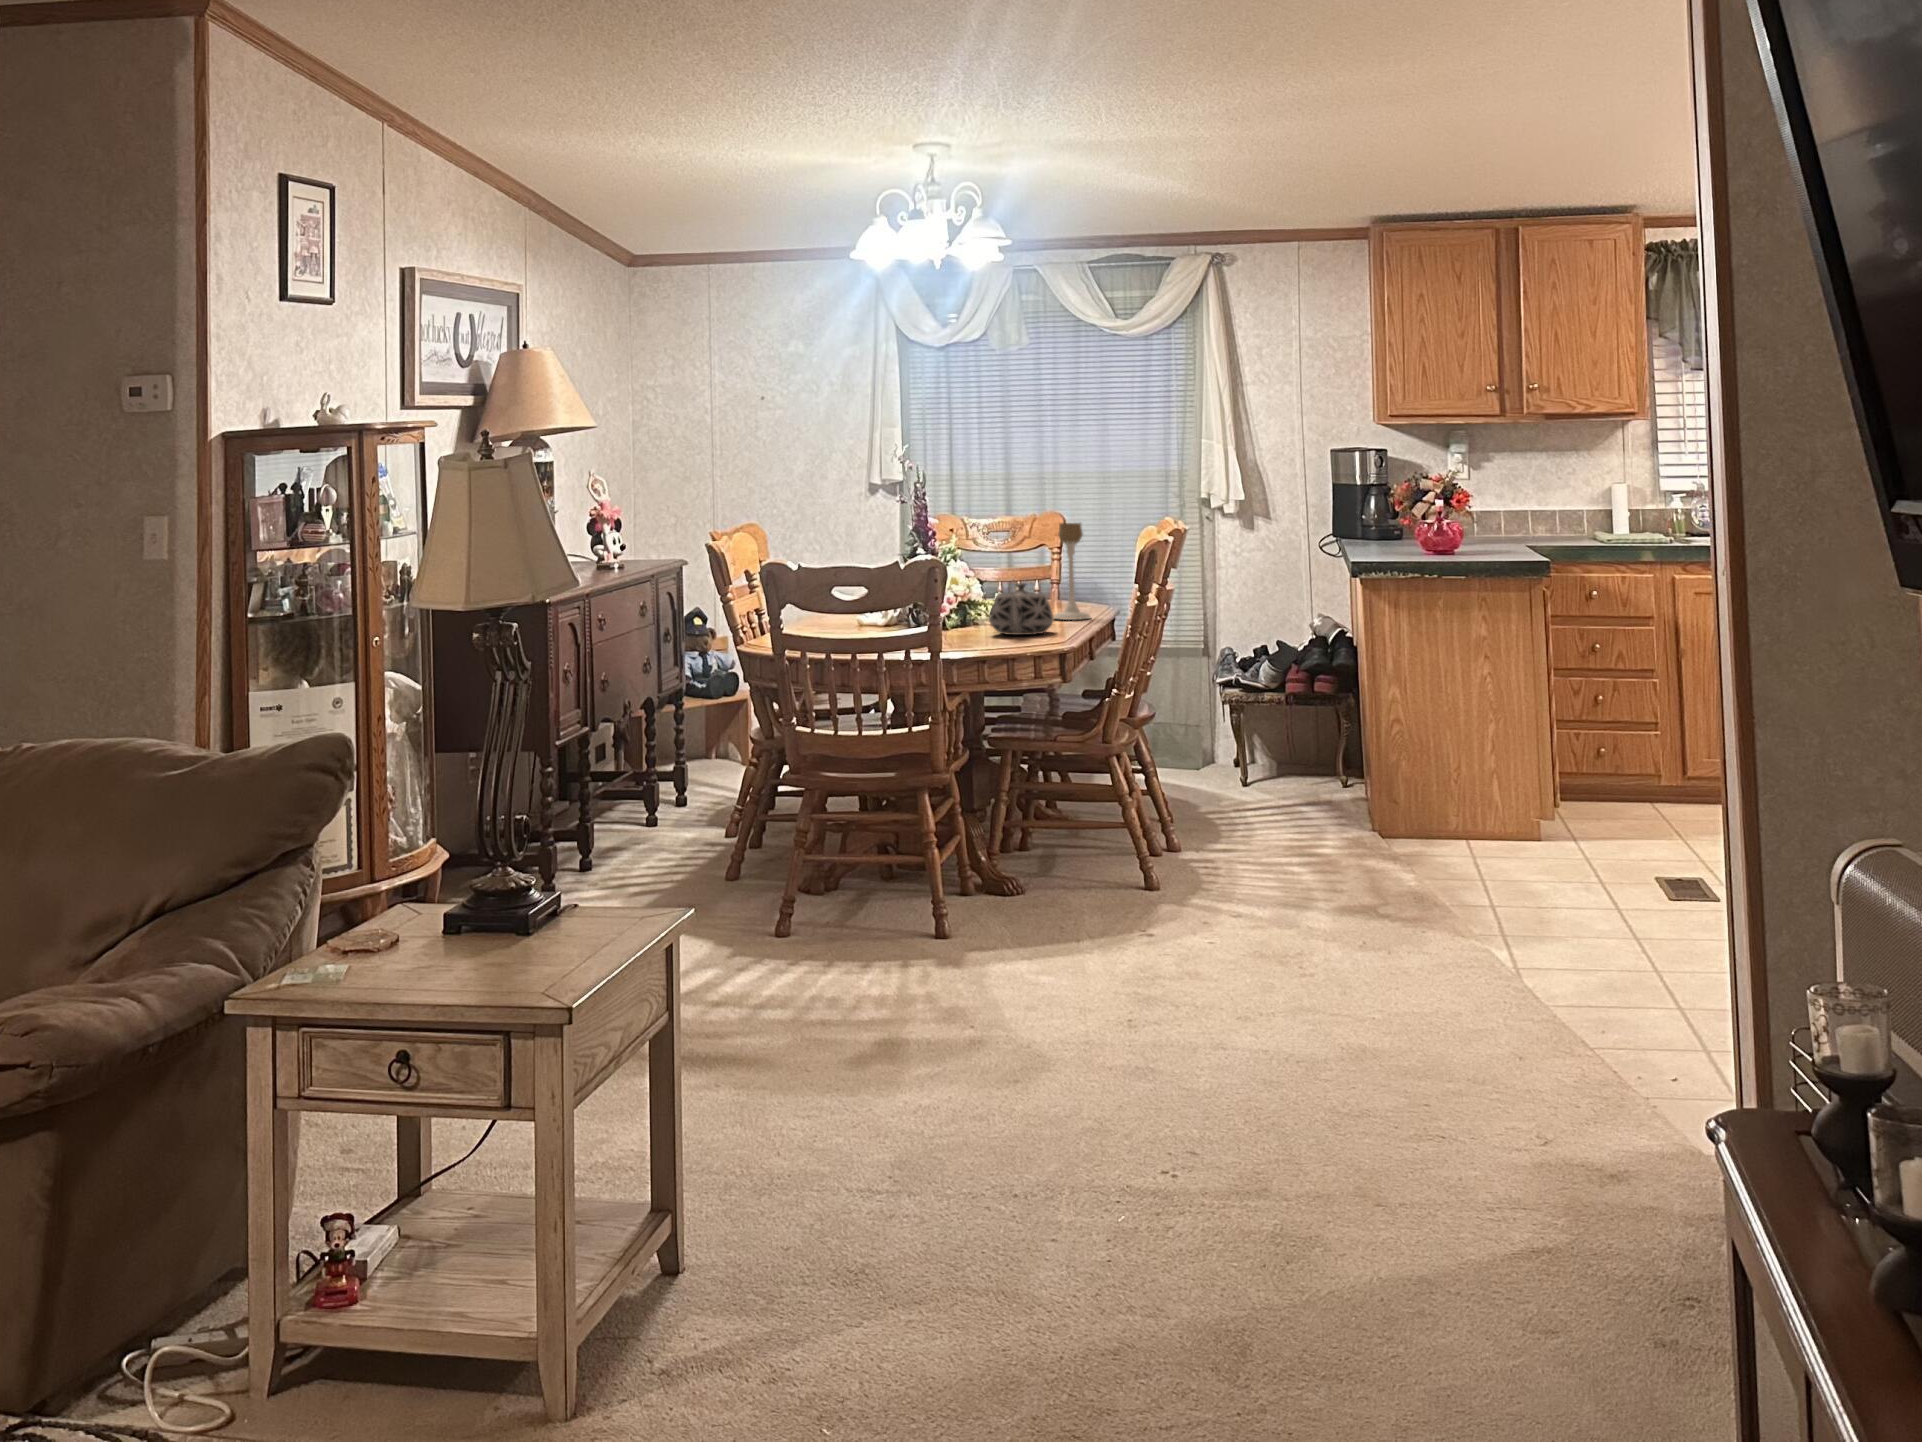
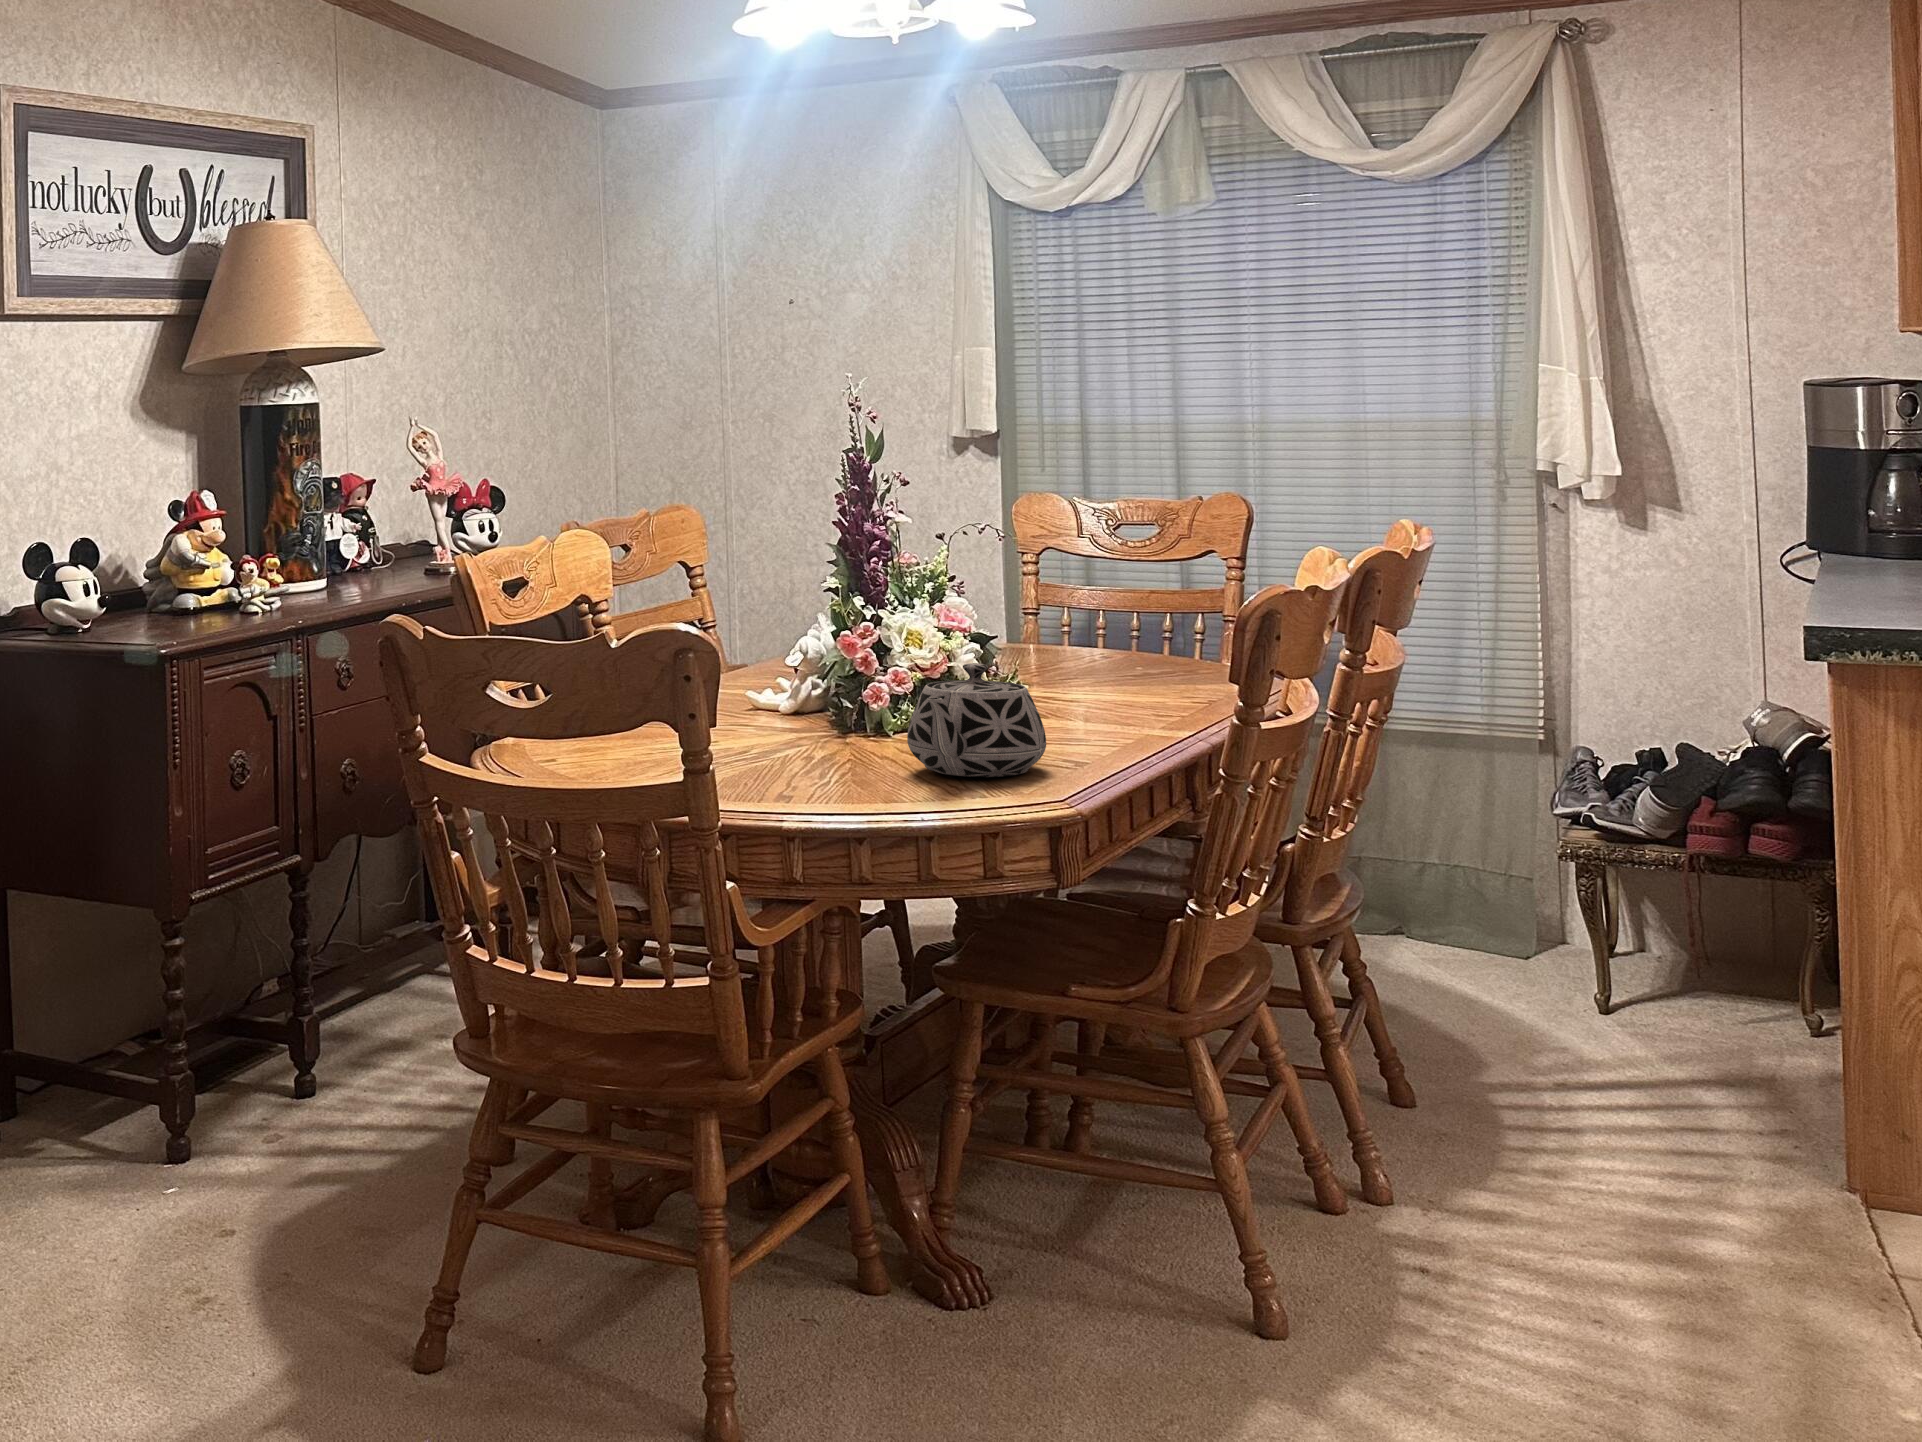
candle holder: present [1054,523,1091,620] -> none [1096,531,1180,732]

